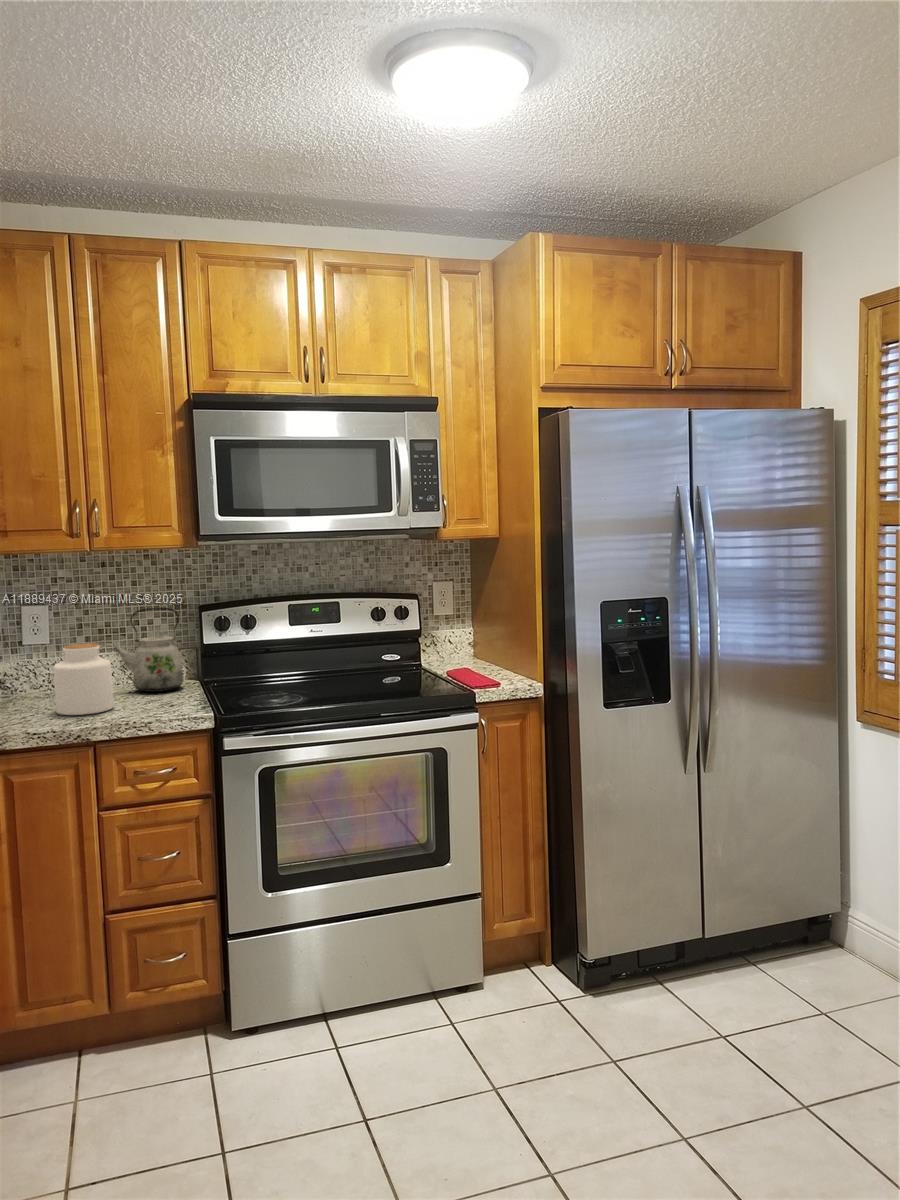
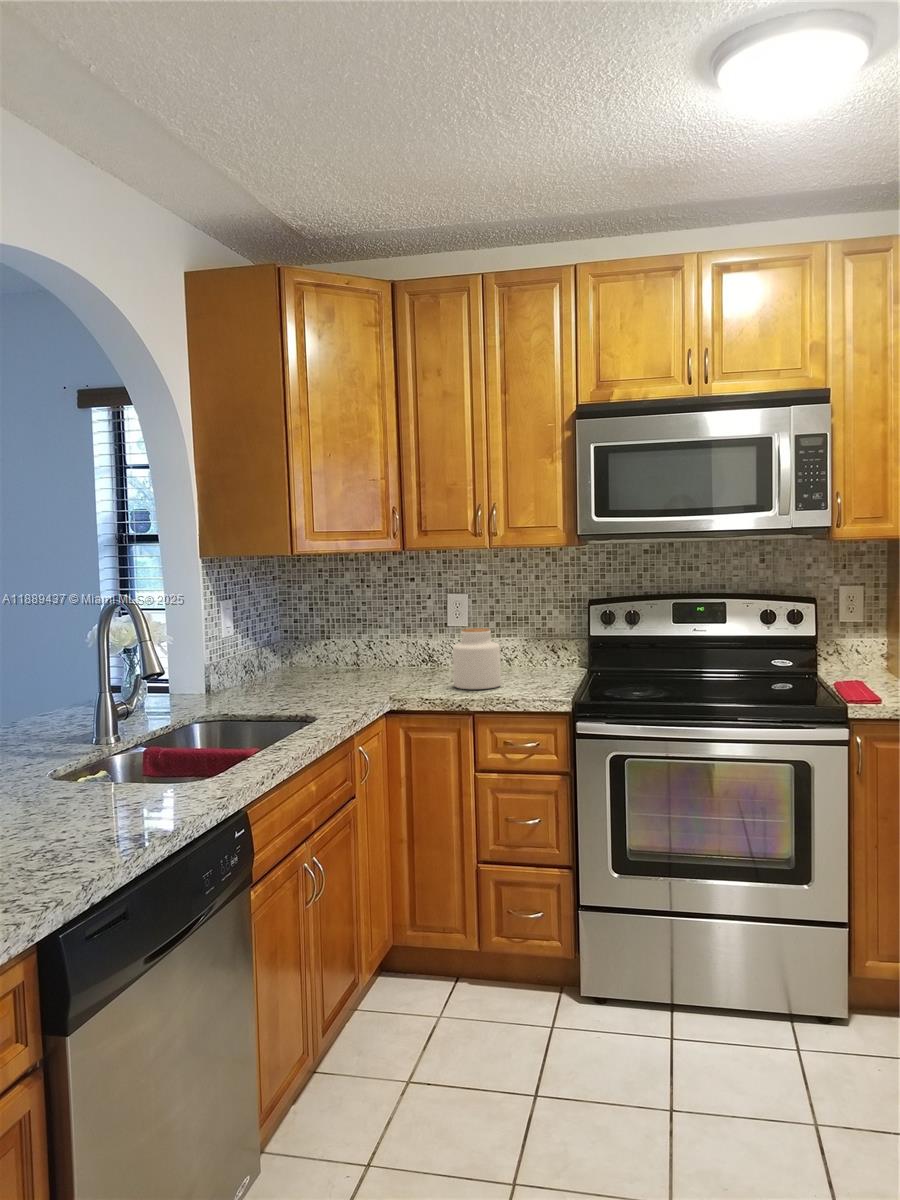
kettle: present [112,608,184,692] -> none [511,600,572,676]

